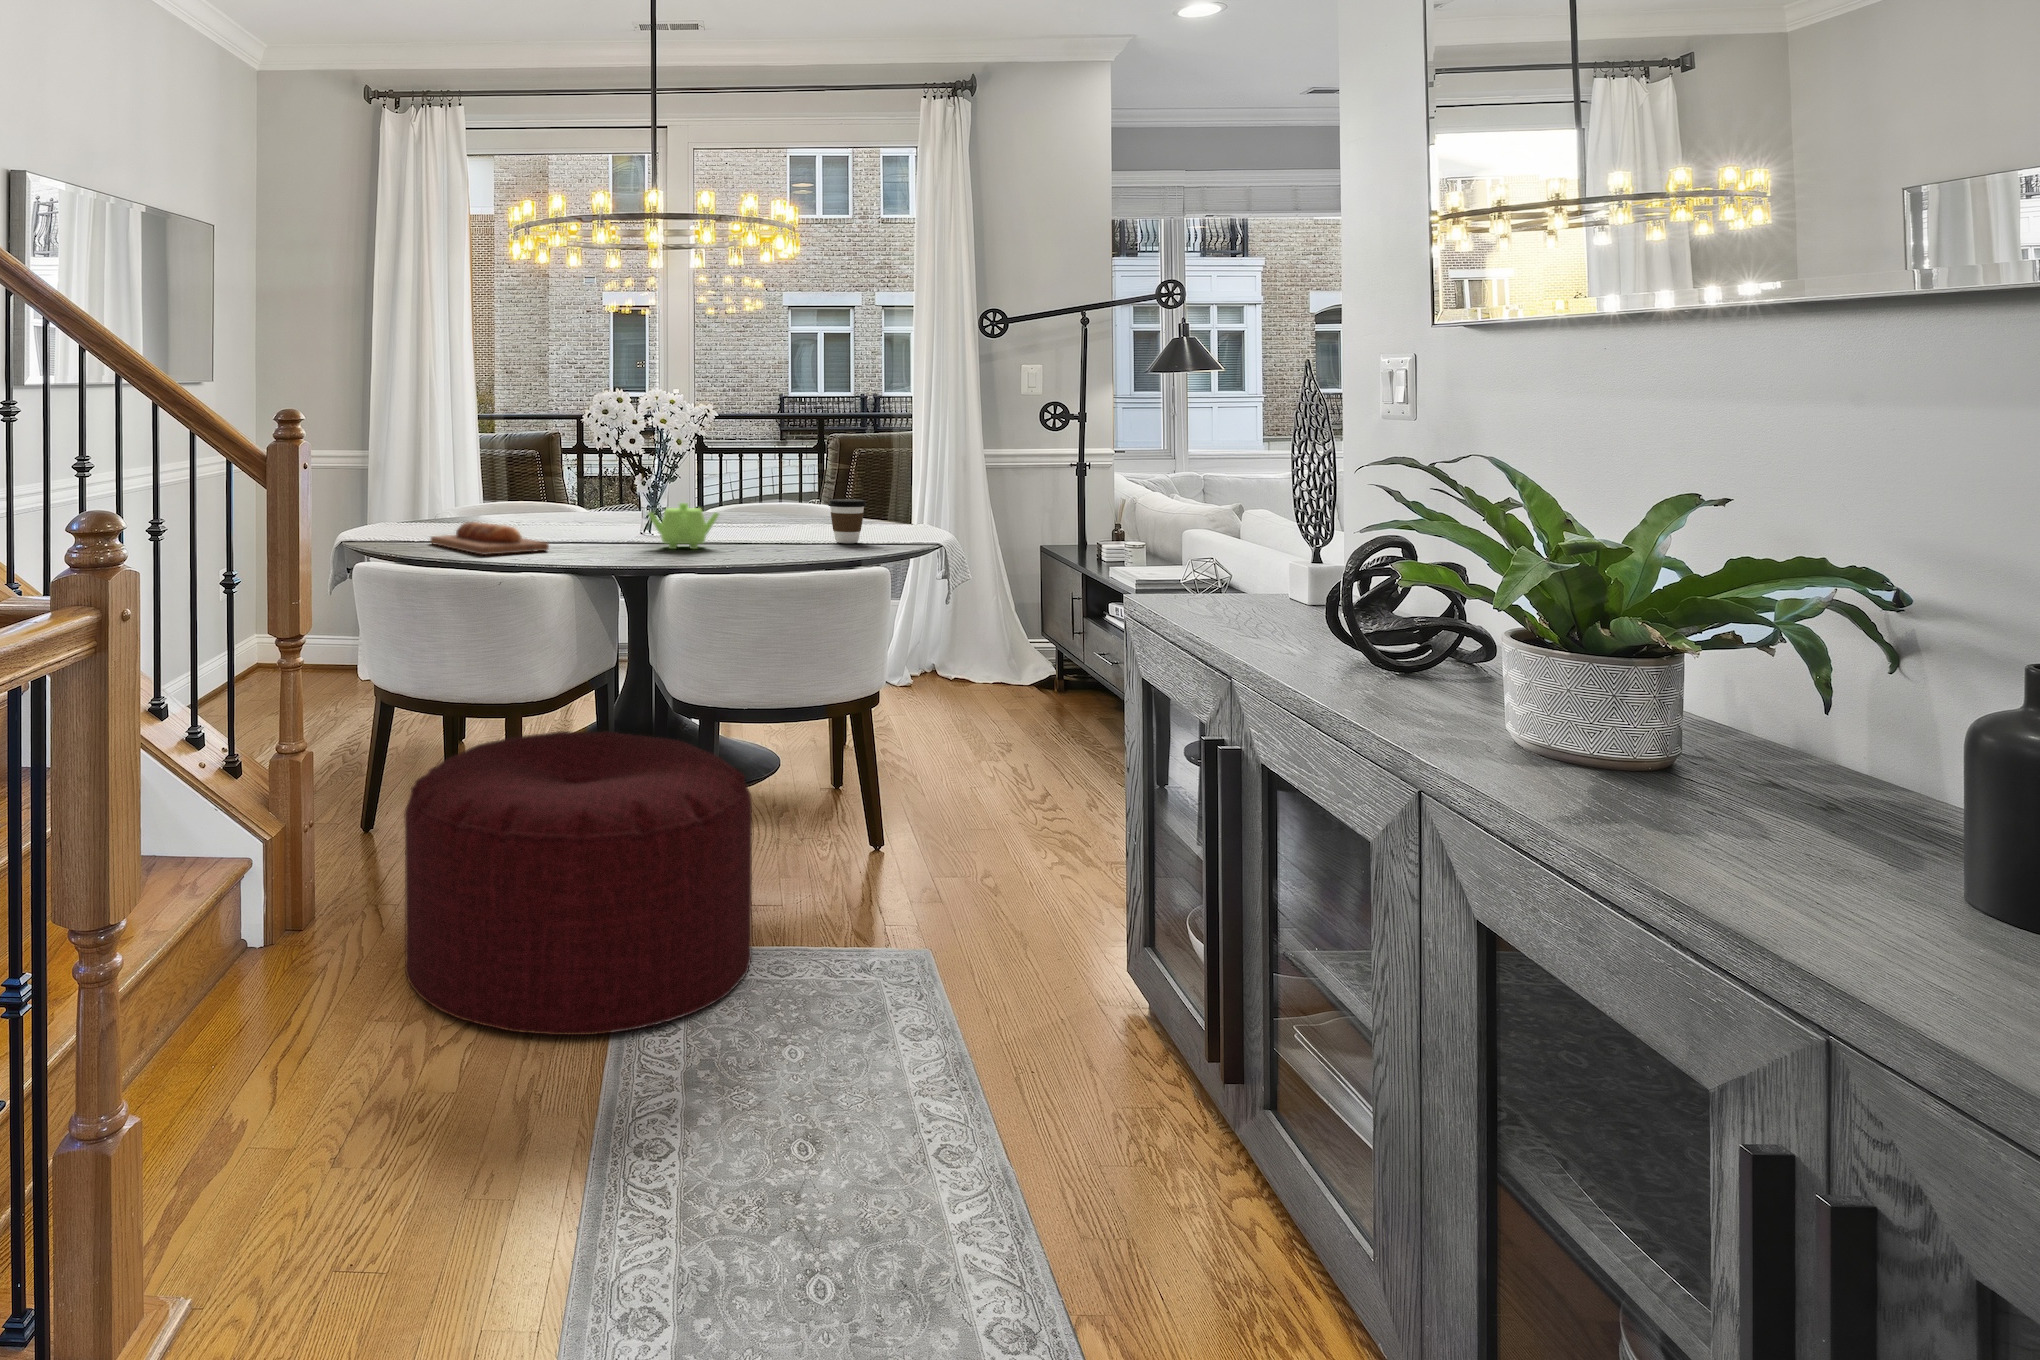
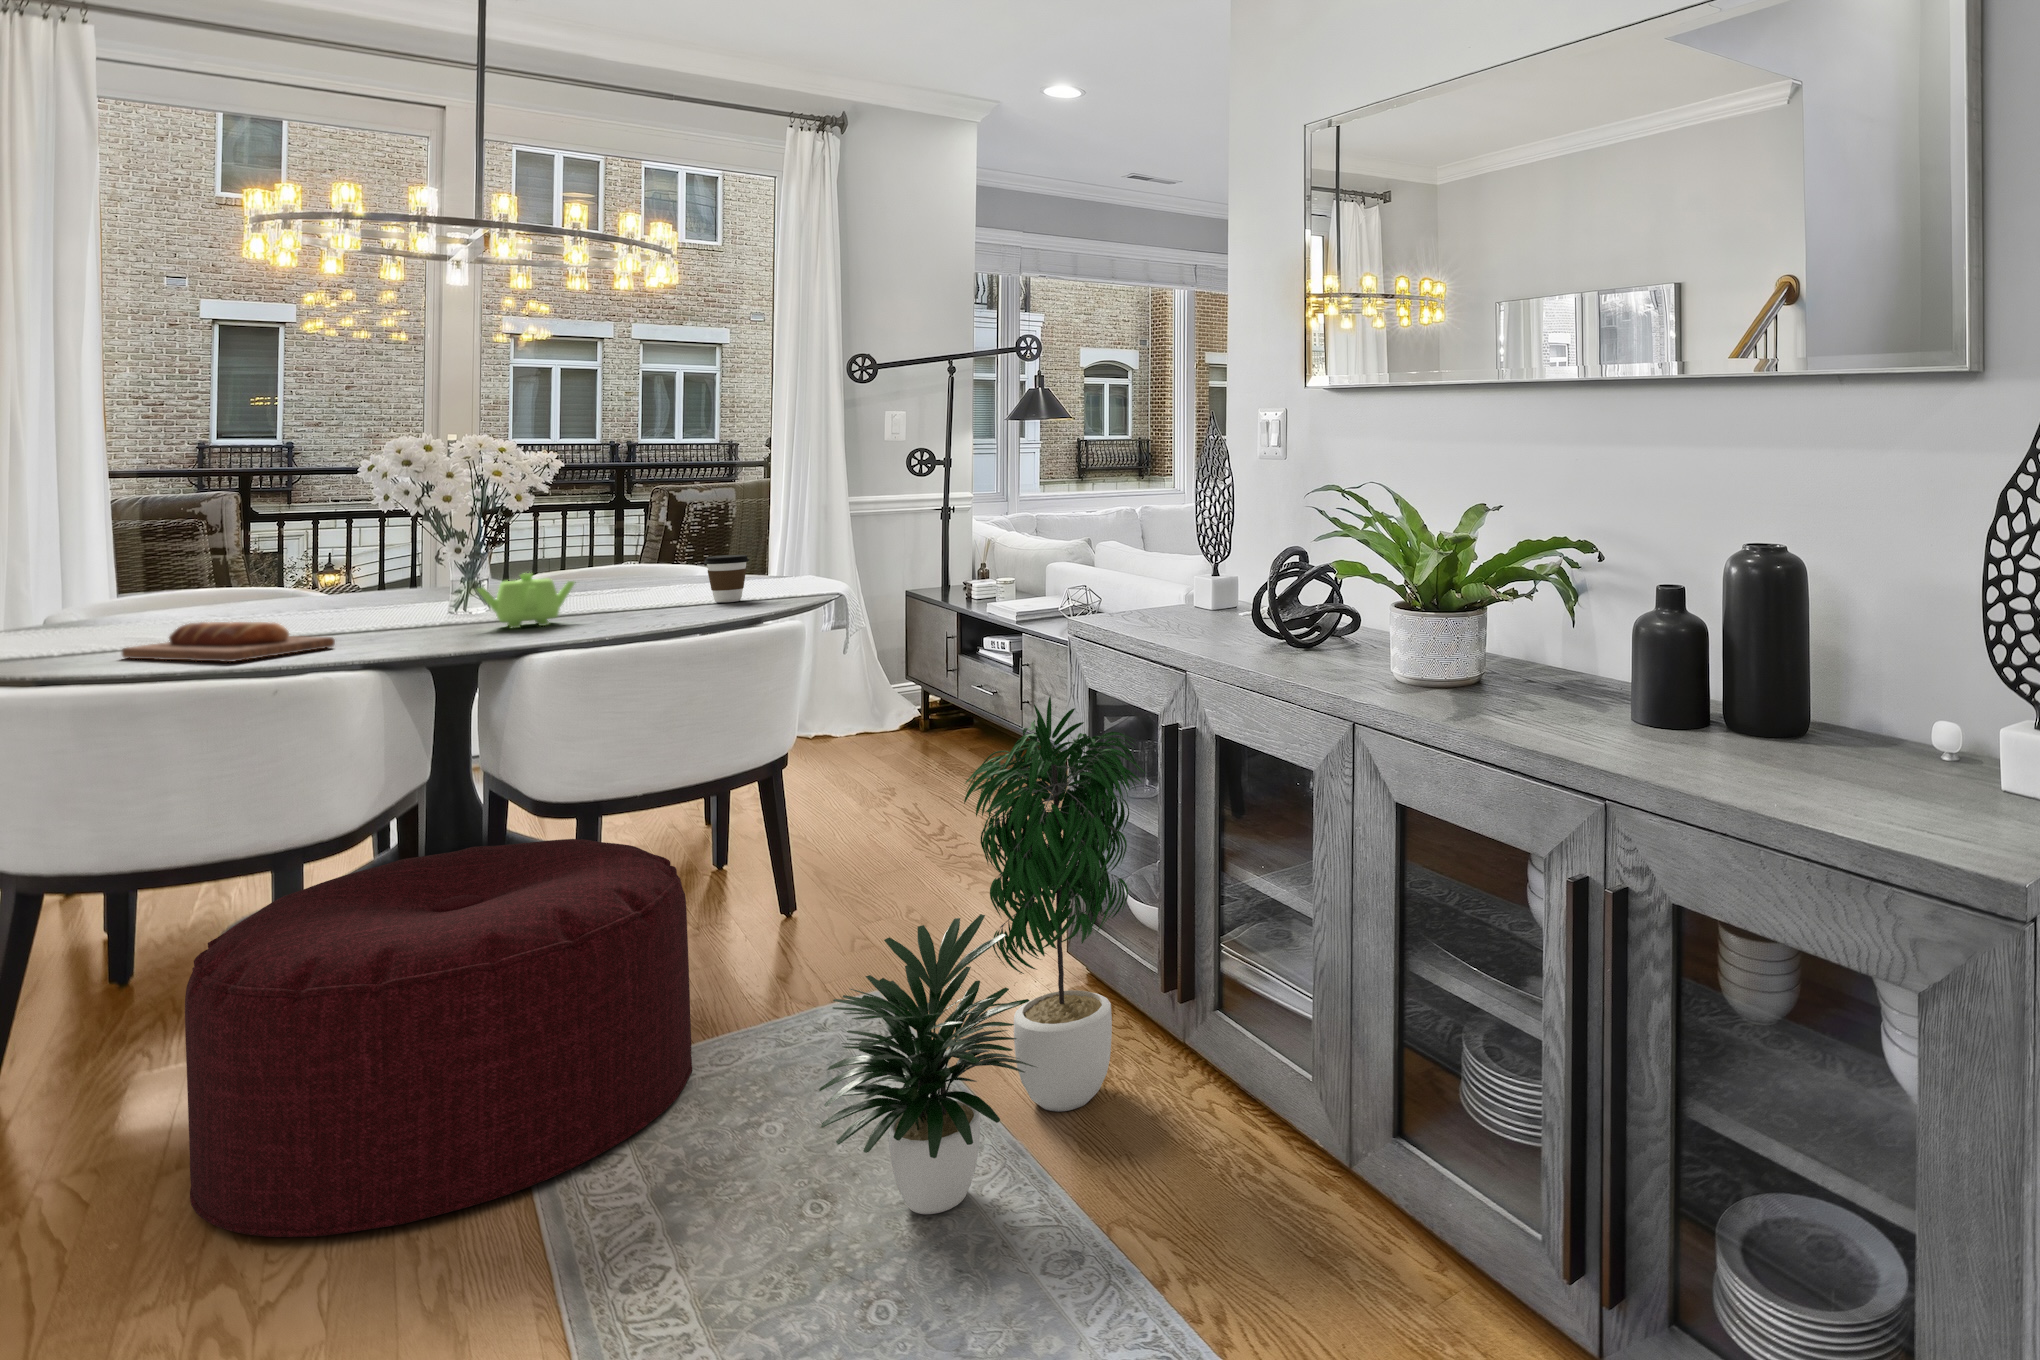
potted plant: none [803,685,1187,1202] -> present [819,696,1145,1214]

